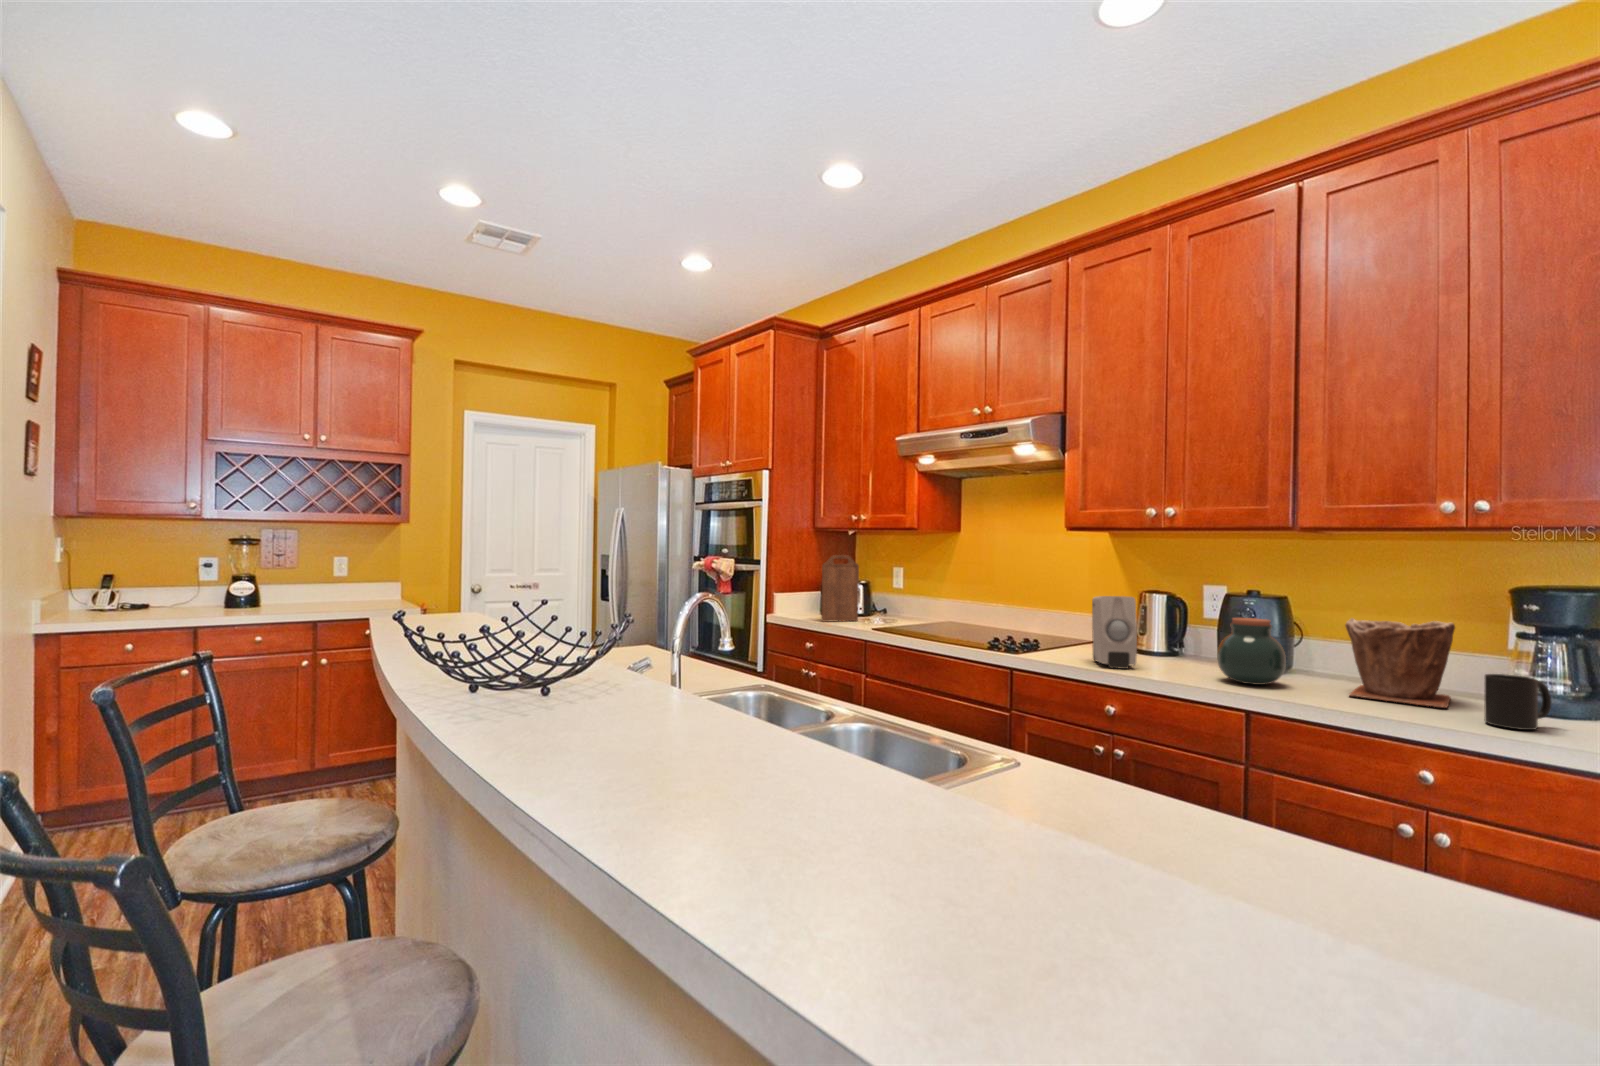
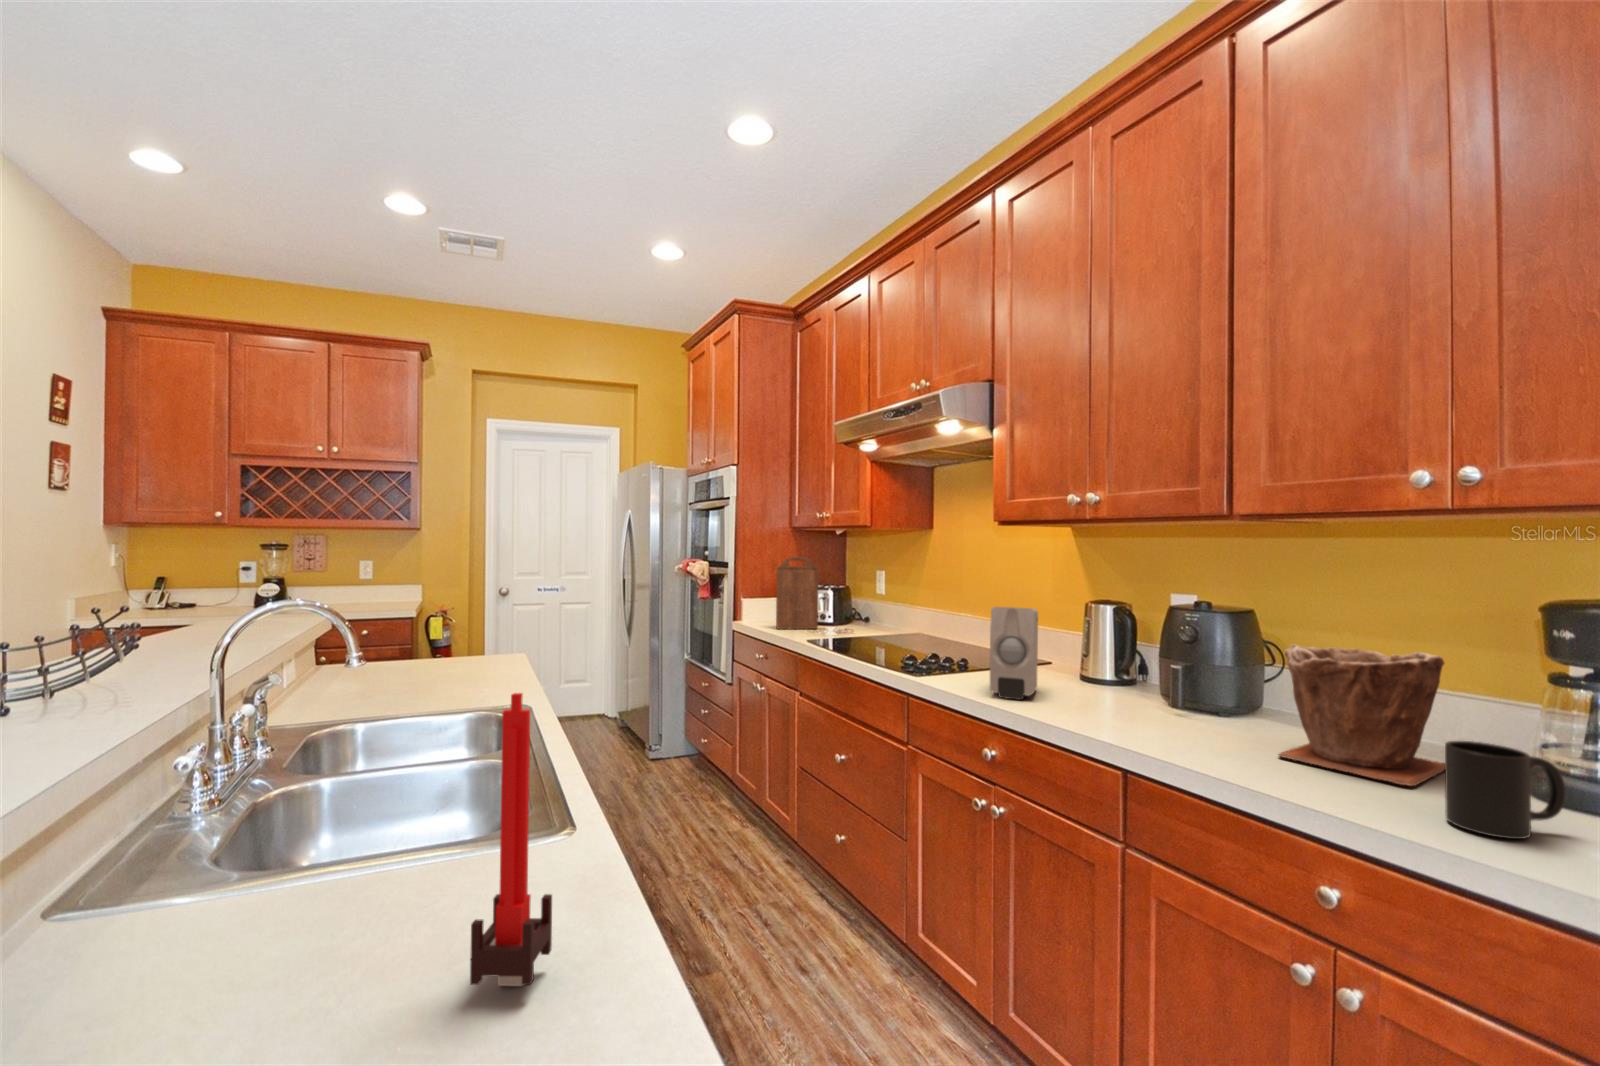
jar: present [1217,618,1286,685] -> none [1119,639,1207,731]
candle: none [1120,643,1177,827] -> present [470,693,552,986]

